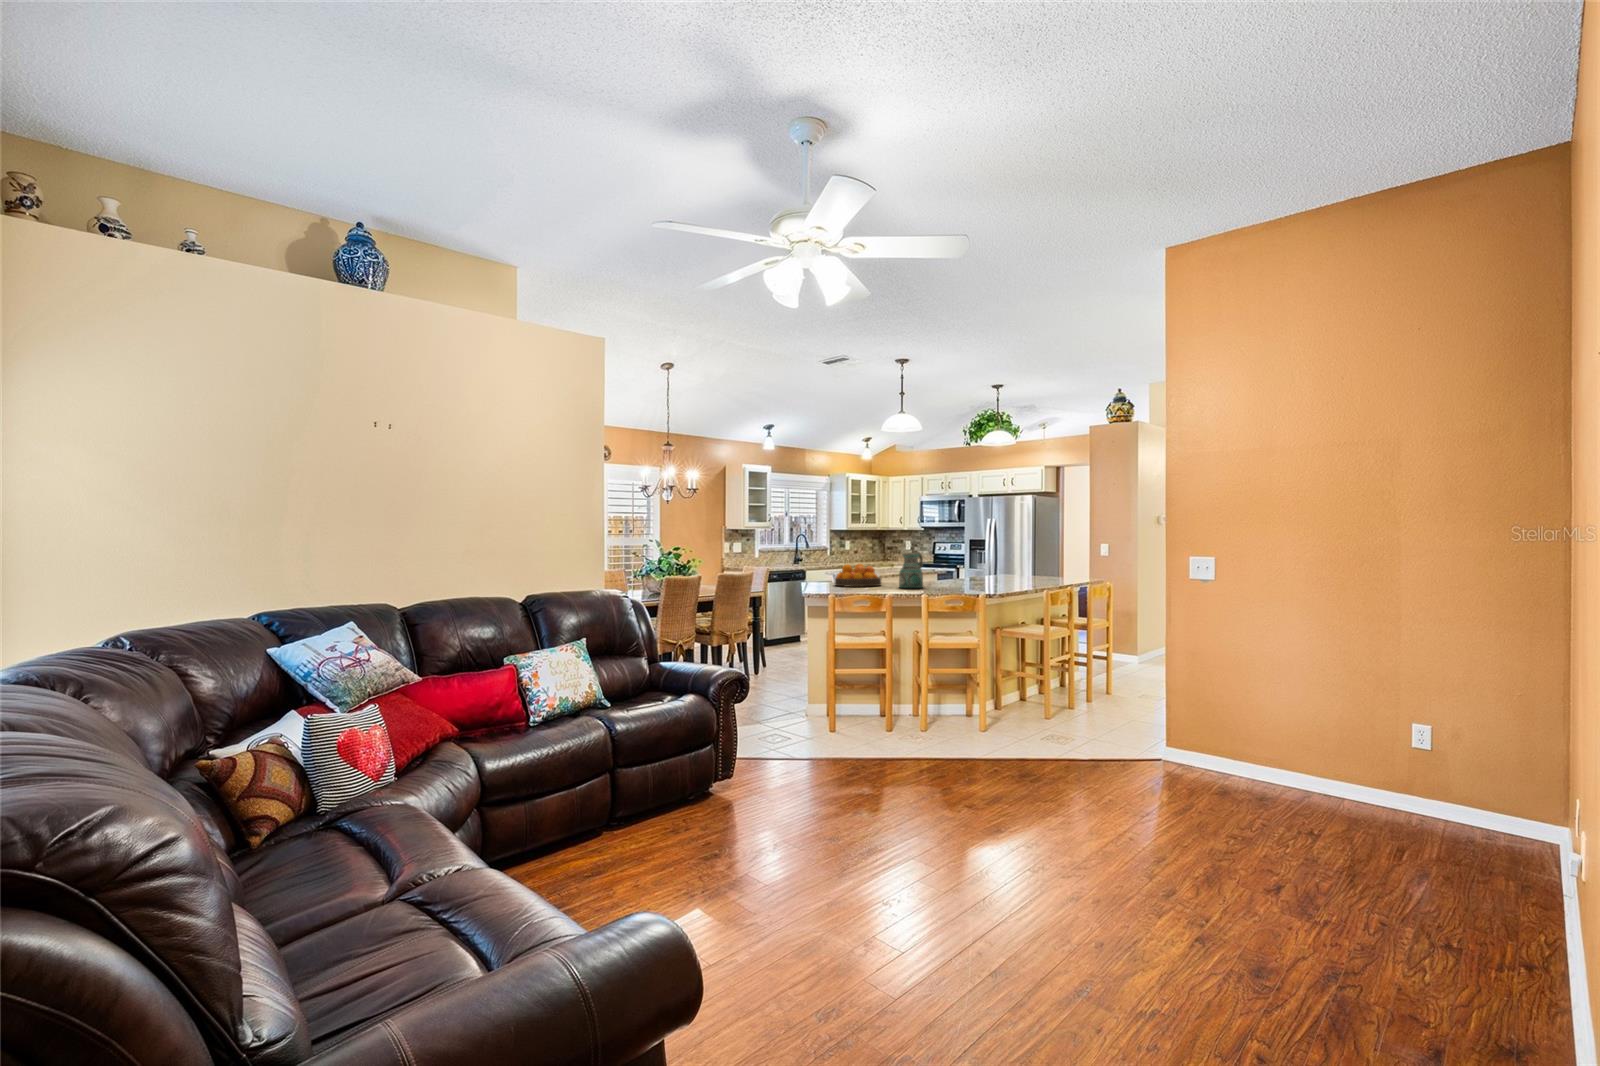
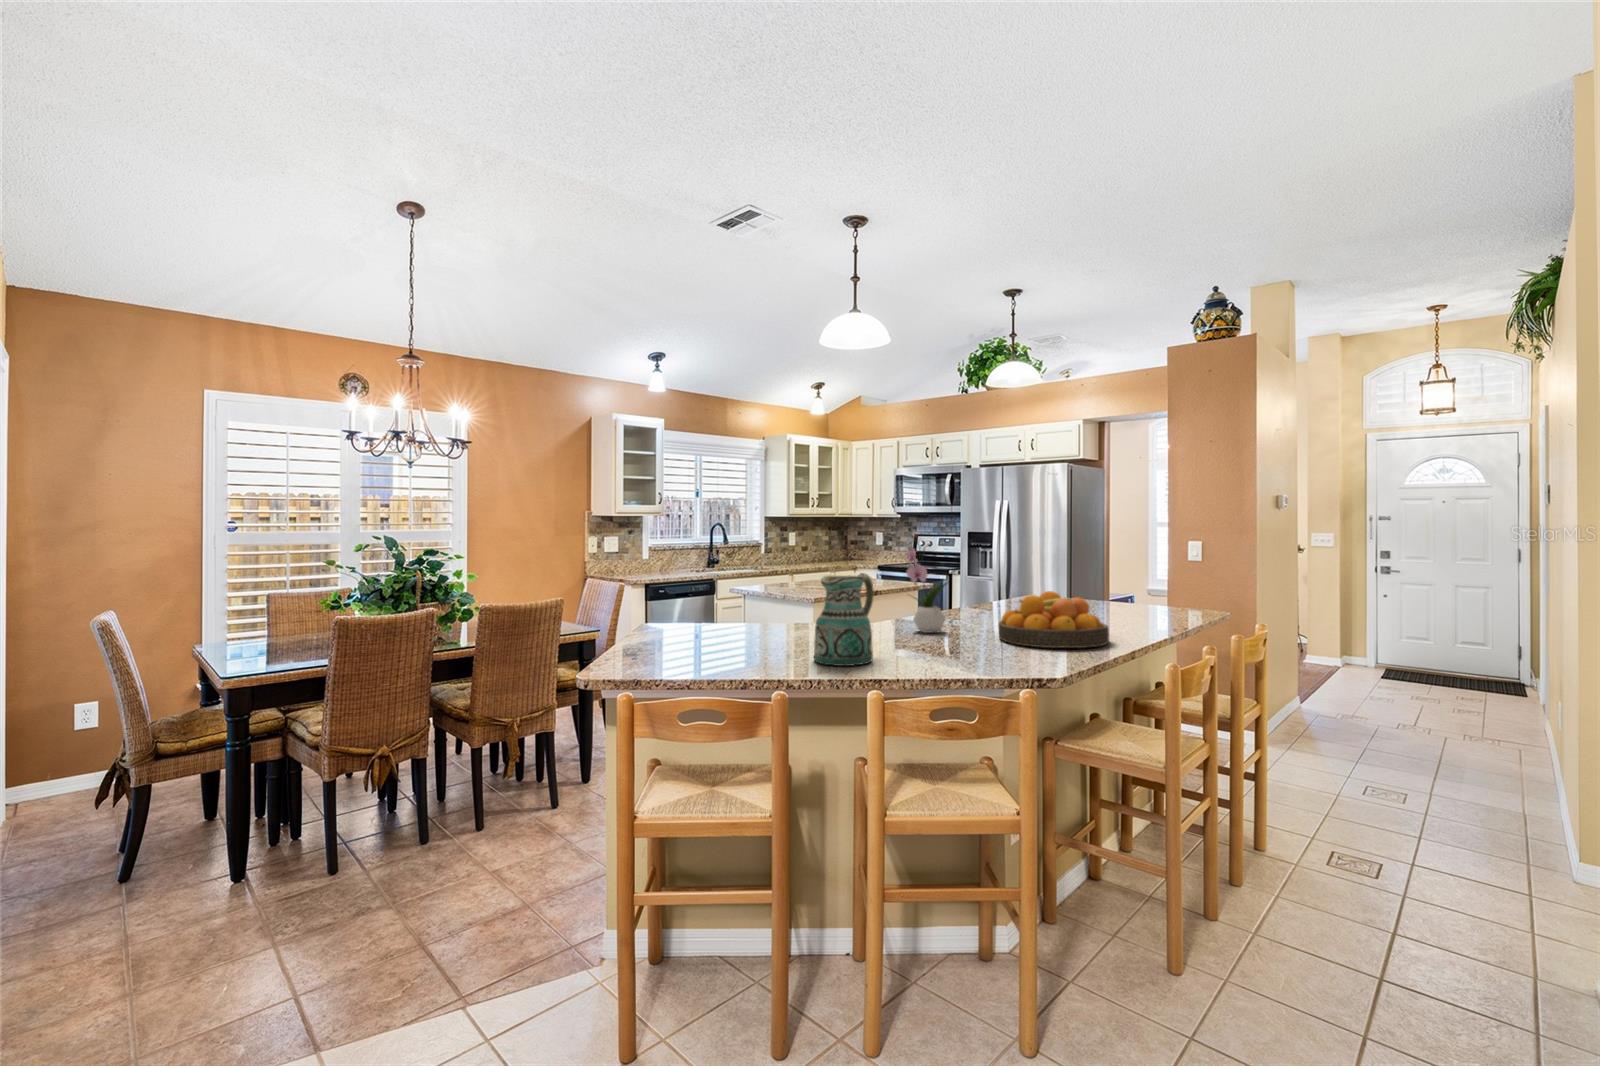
flower arrangement: none [935,537,956,582] -> present [906,535,947,633]
fruit bowl: present [835,564,881,586] -> present [999,591,1109,648]

